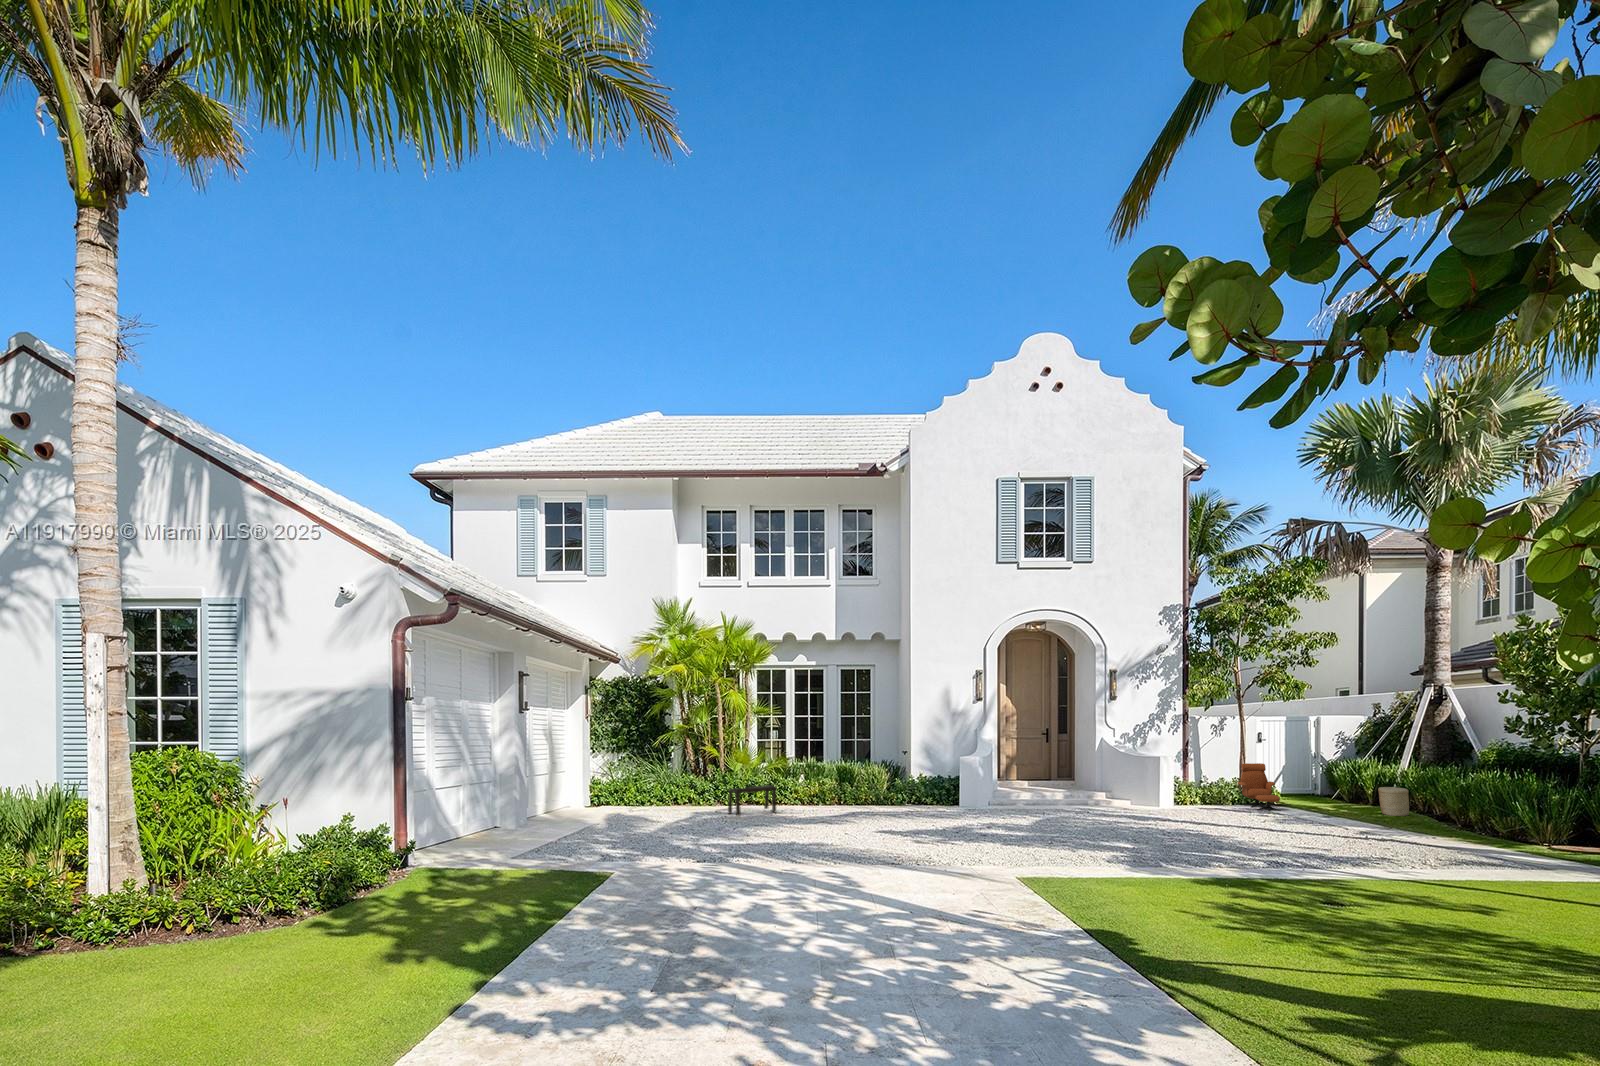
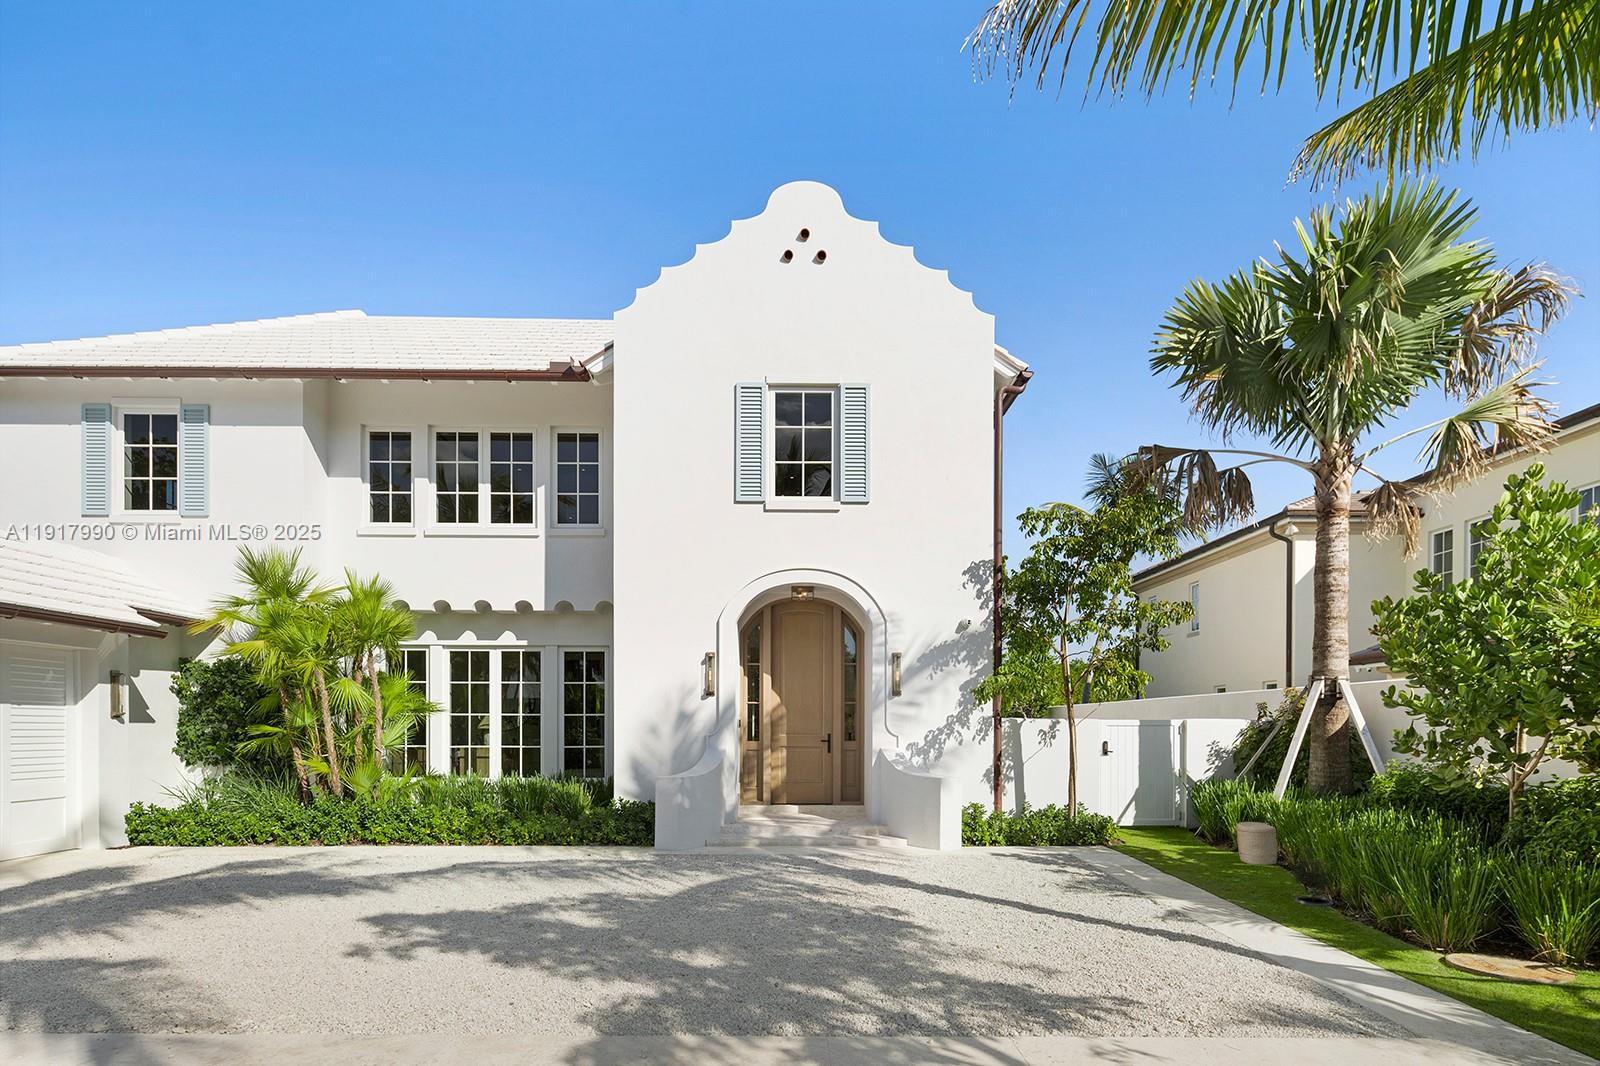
lounge chair: present [1238,763,1281,811] -> none [1053,785,1103,855]
bench: present [728,785,777,816] -> none [328,808,400,853]
potted tree: none [1430,793,1464,836] -> present [1290,843,1332,906]

